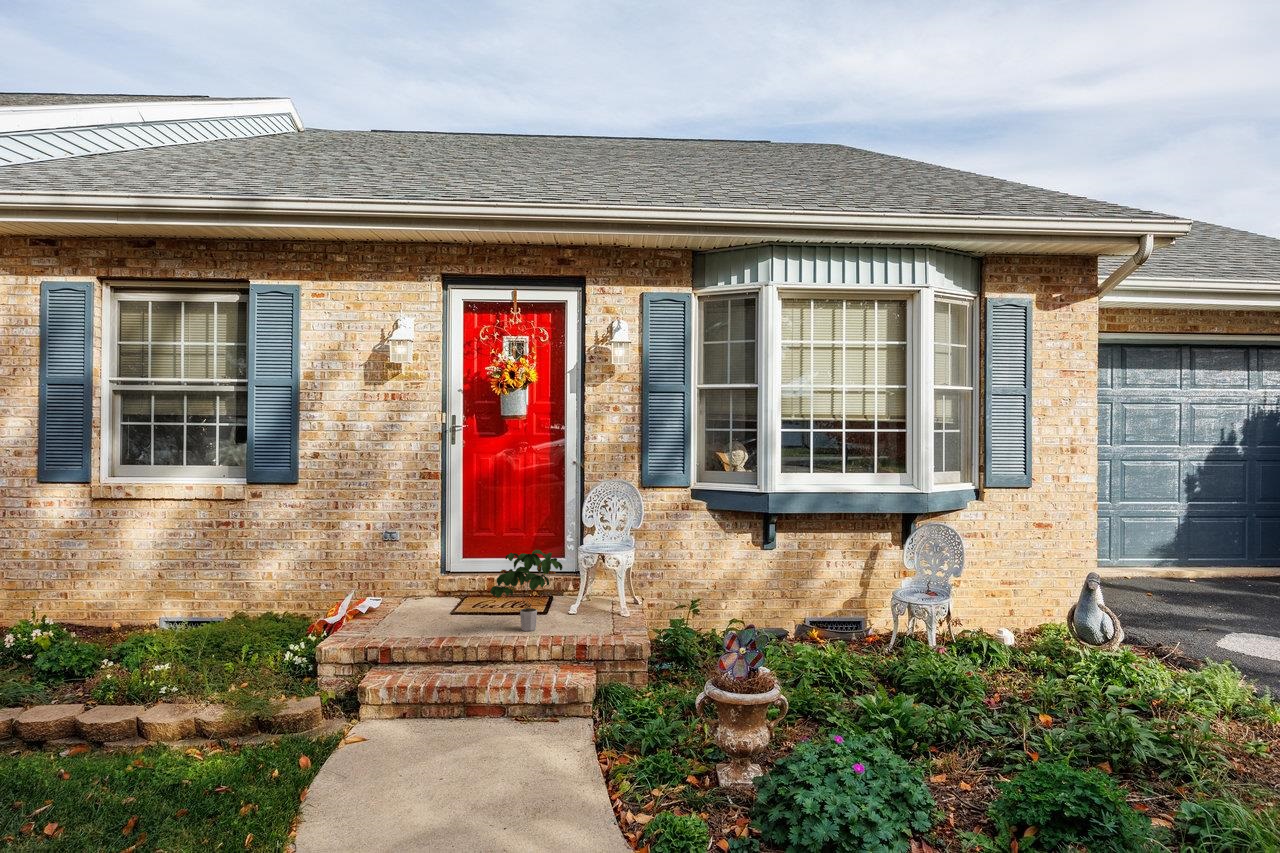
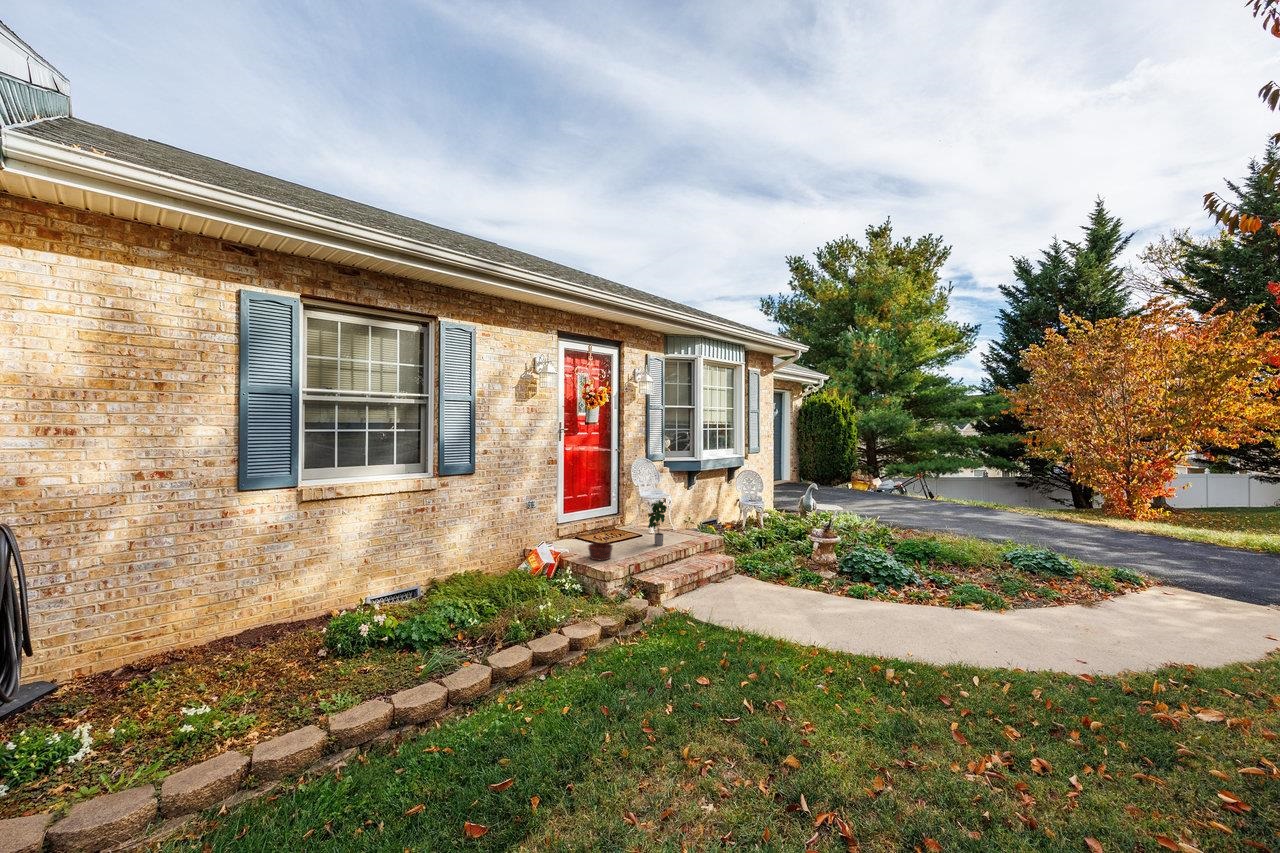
basket: none [379,573,421,632] -> present [588,527,613,560]

